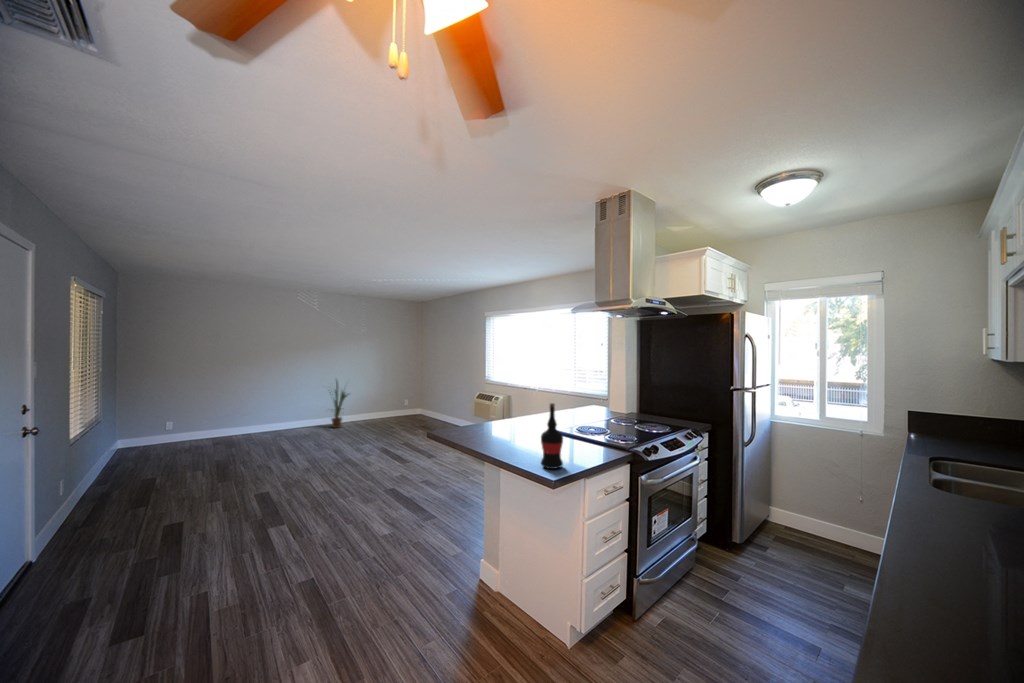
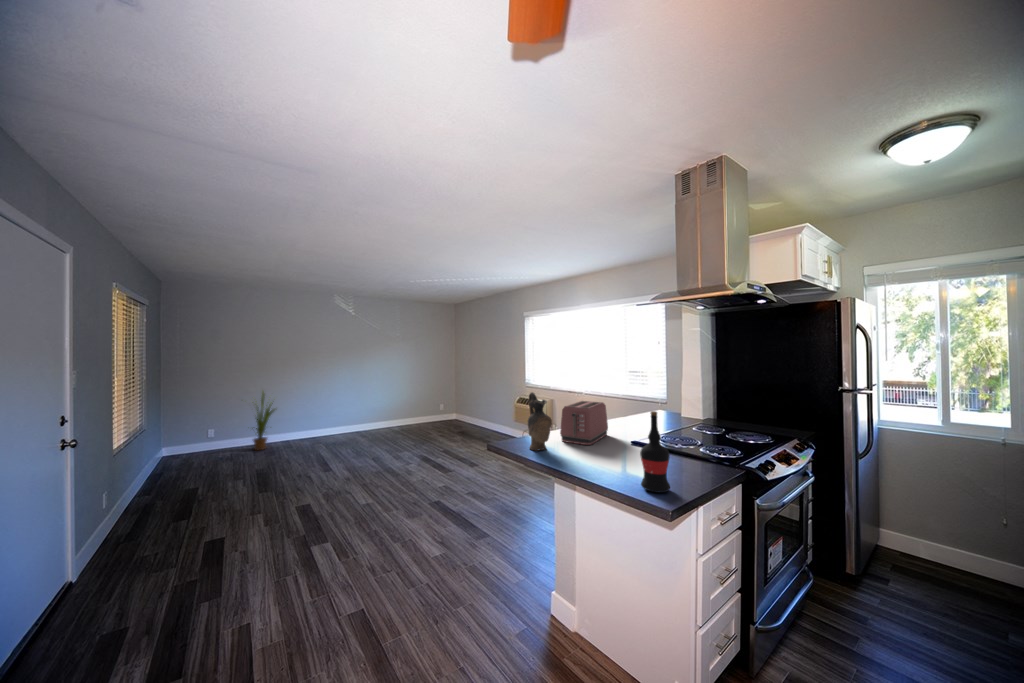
house plant: present [332,381,348,428] -> present [253,392,275,450]
ceramic pitcher: none [462,387,483,438] -> present [528,392,552,451]
toaster: none [493,395,538,433] -> present [560,401,608,445]

